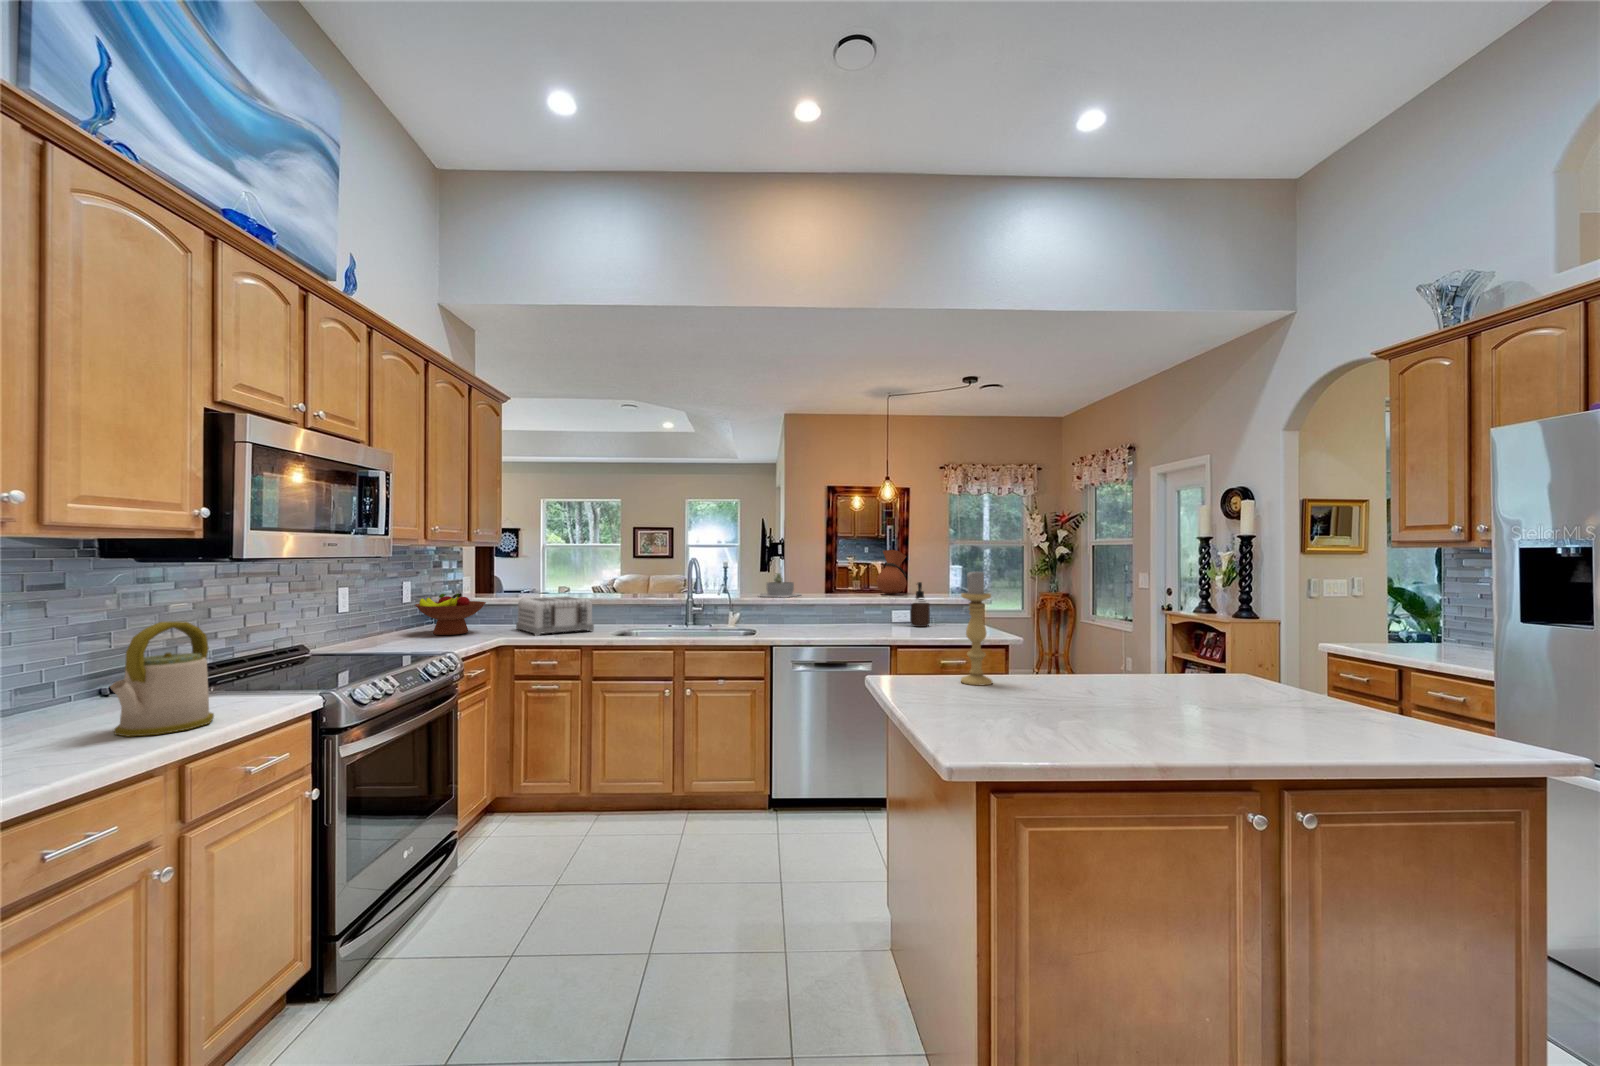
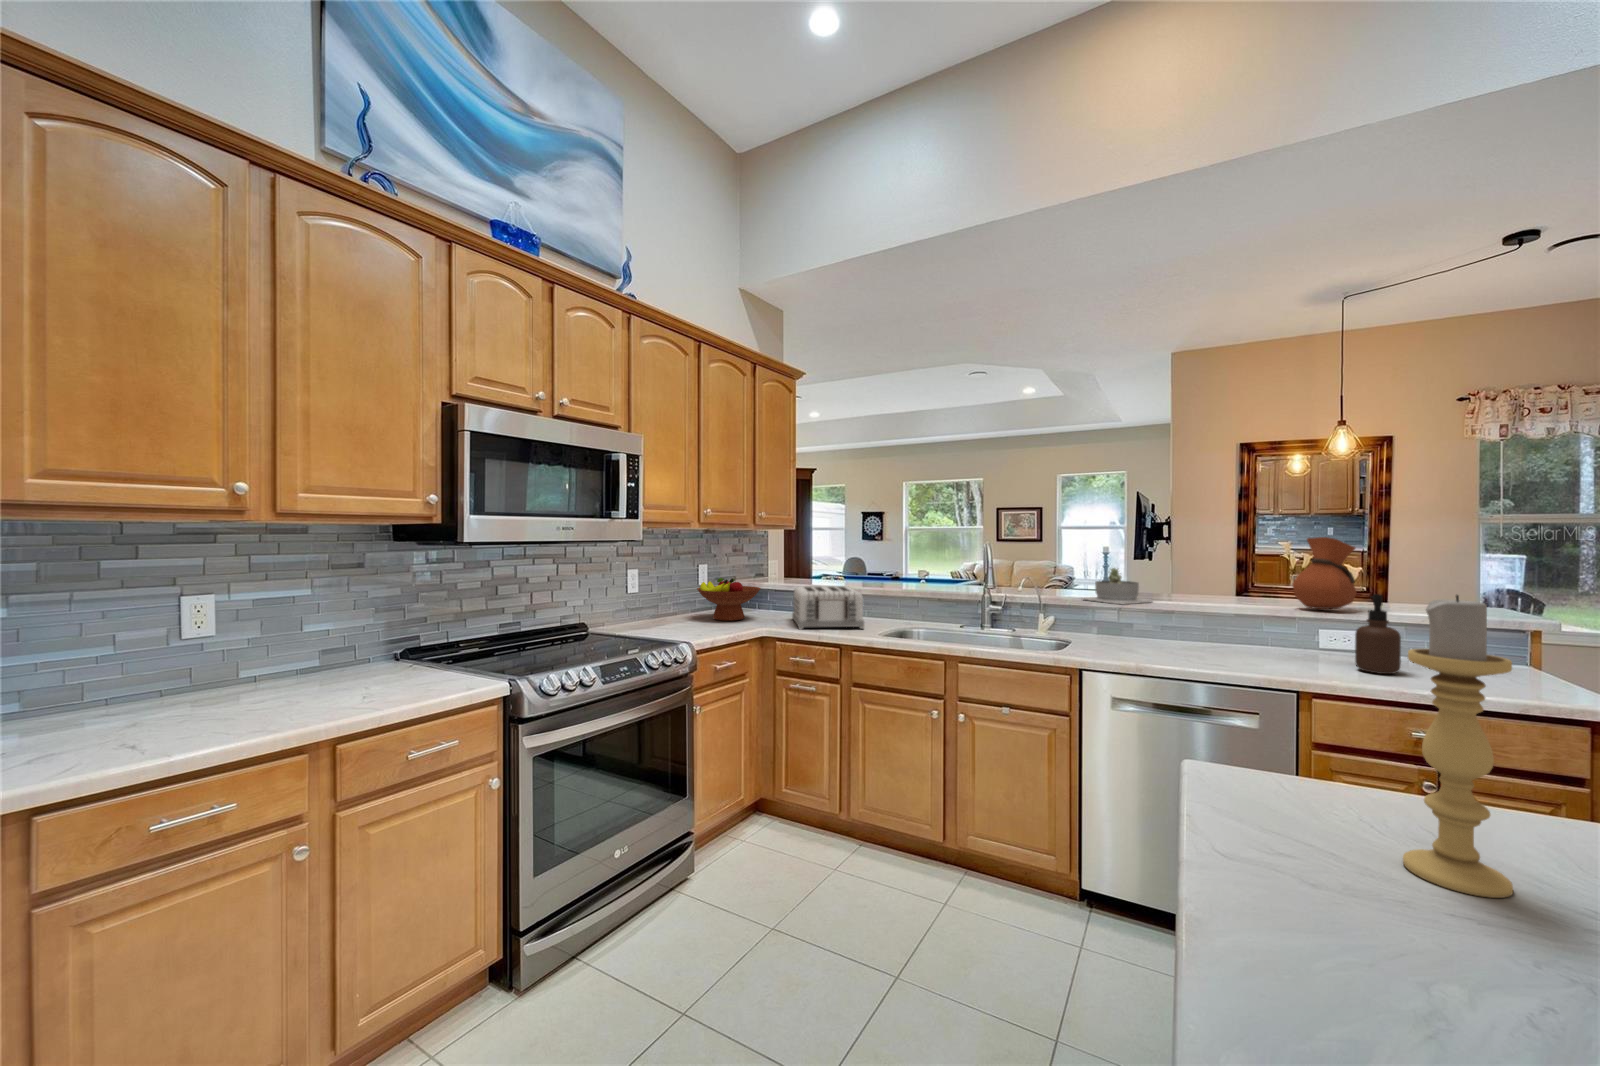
kettle: present [110,622,214,737] -> none [296,603,394,711]

